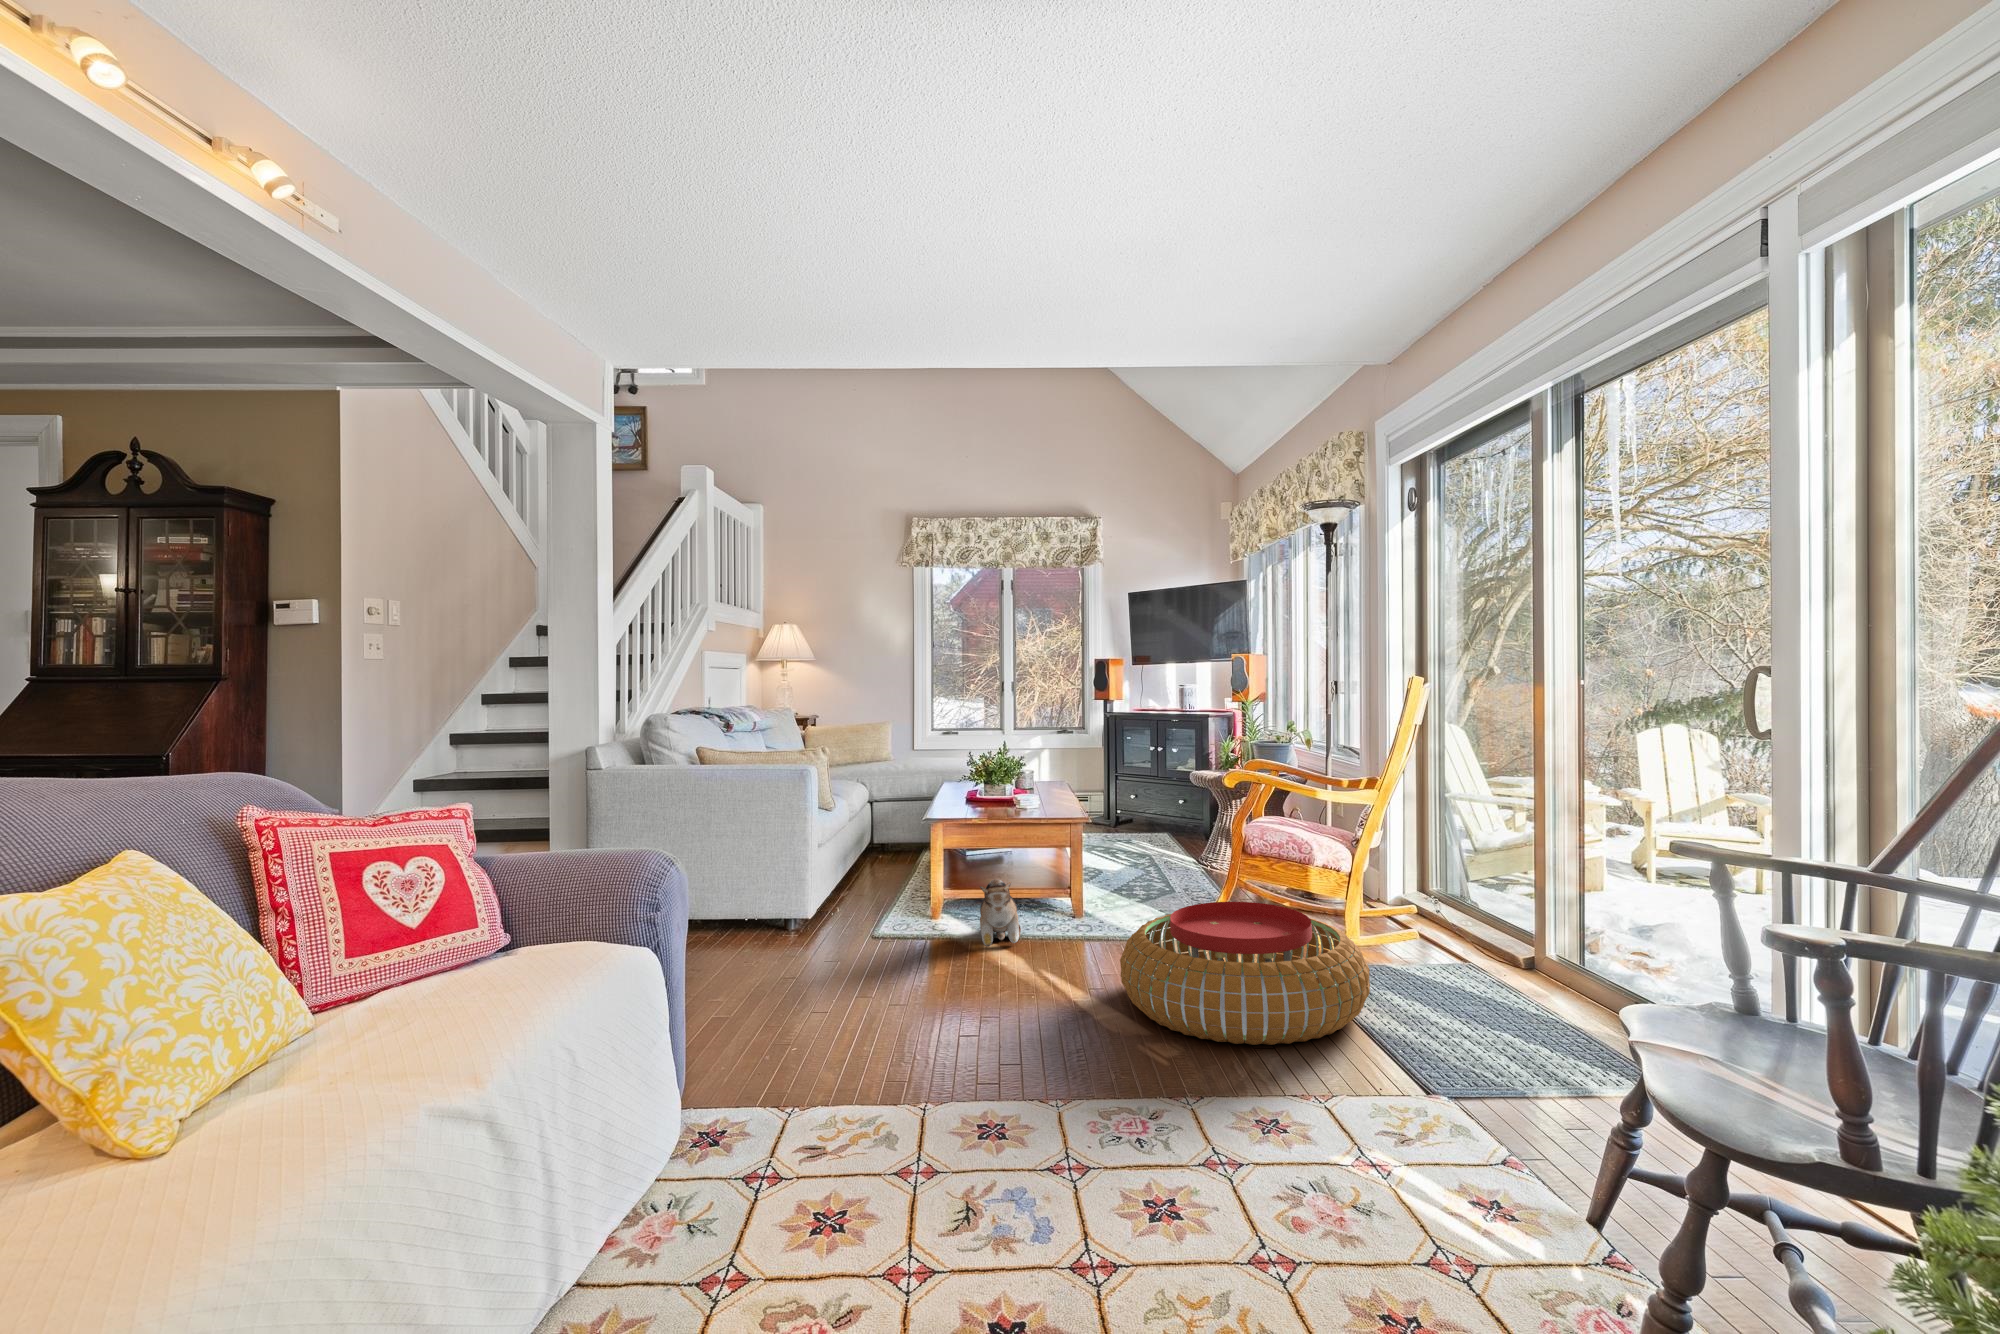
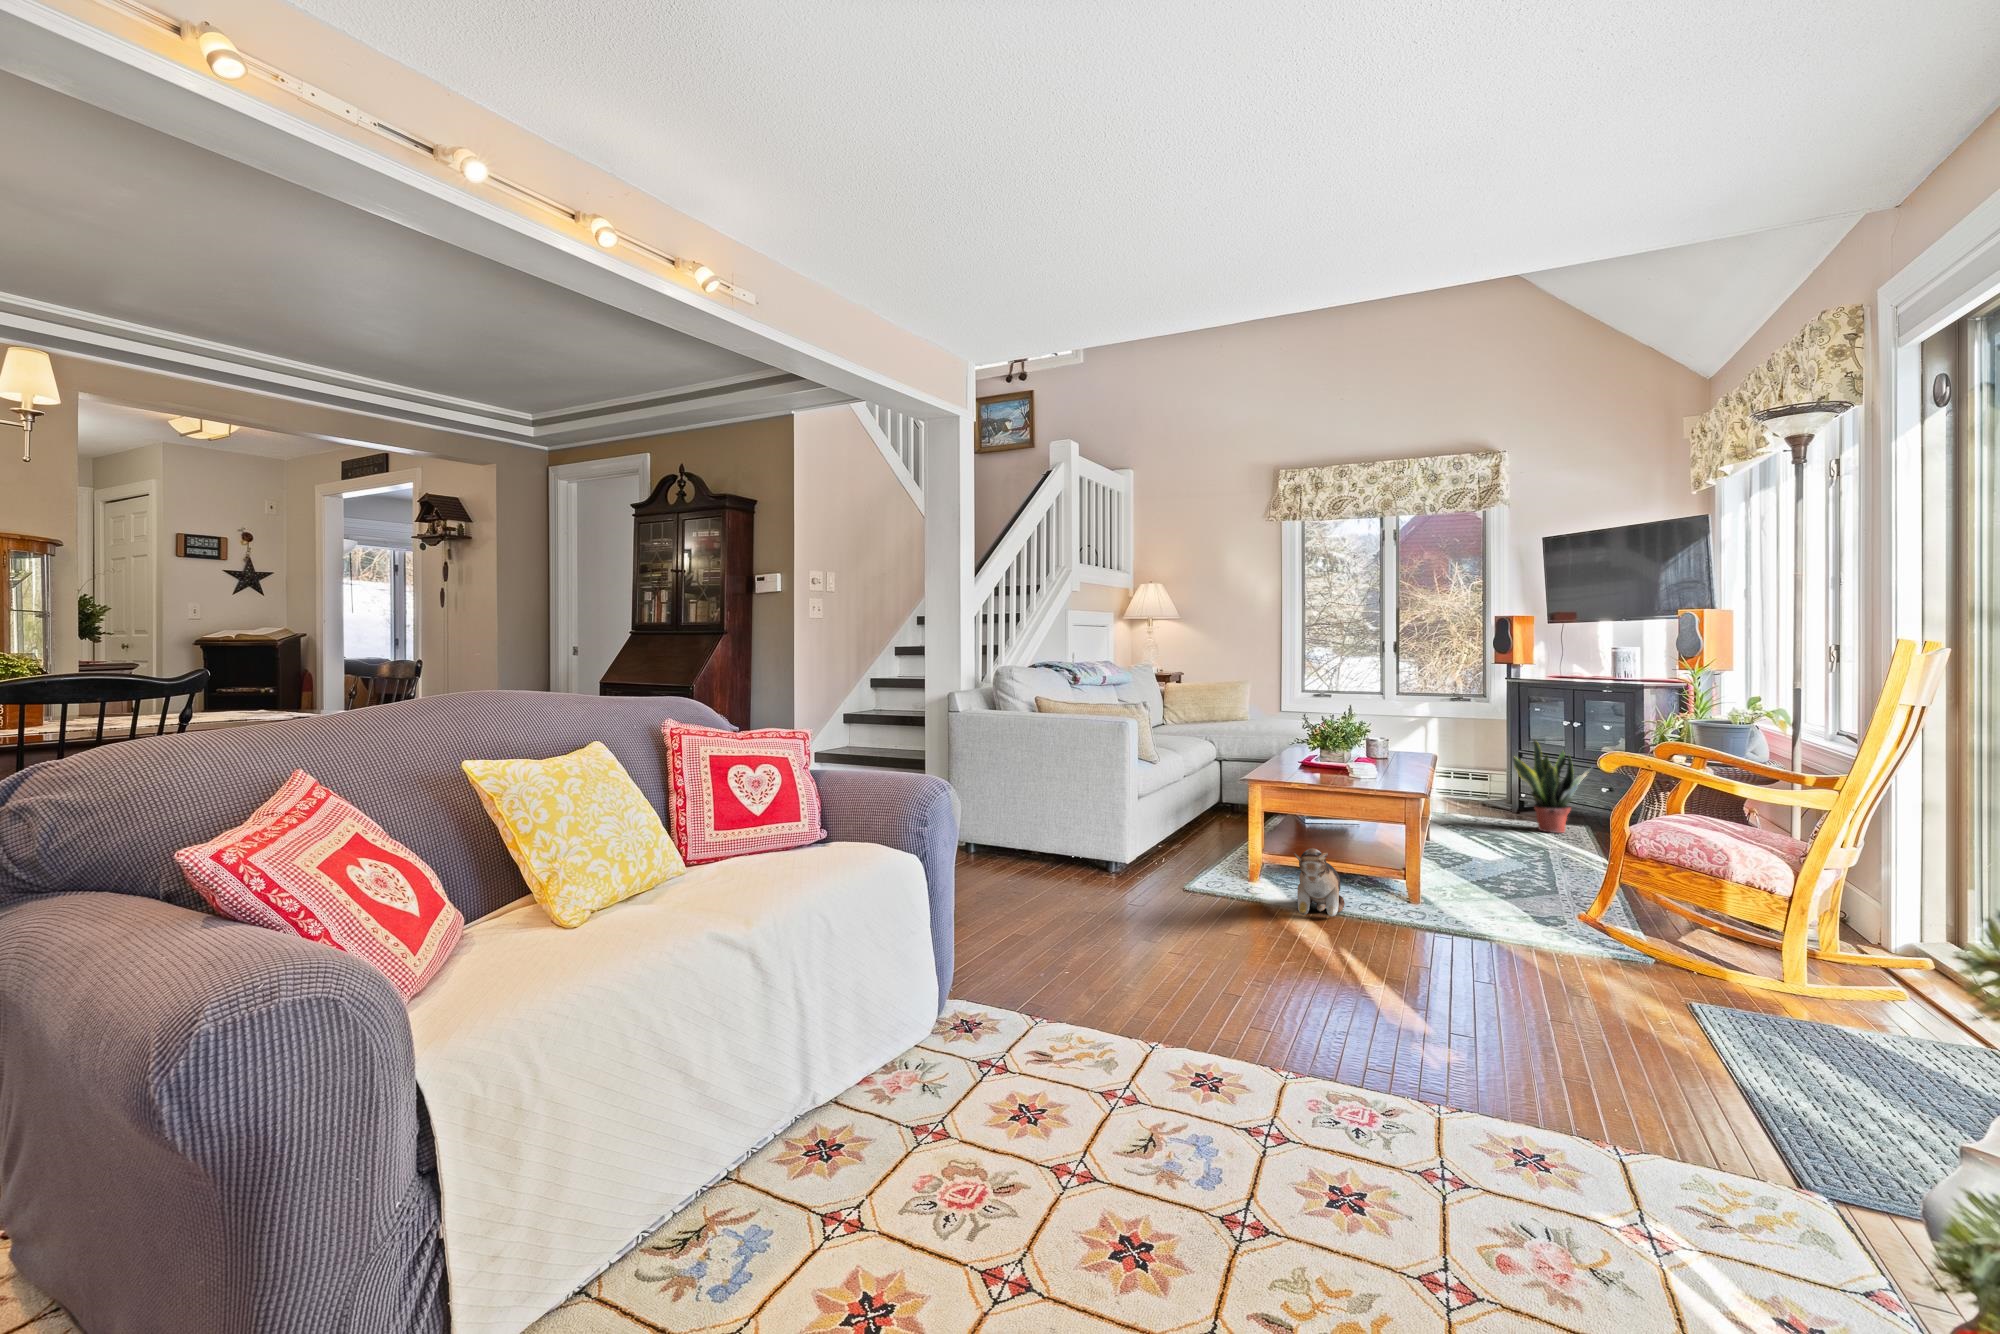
potted plant: none [1114,757,1173,839] -> present [1513,740,1589,833]
pouf: present [1120,902,1370,1045] -> none [1415,905,1744,1081]

